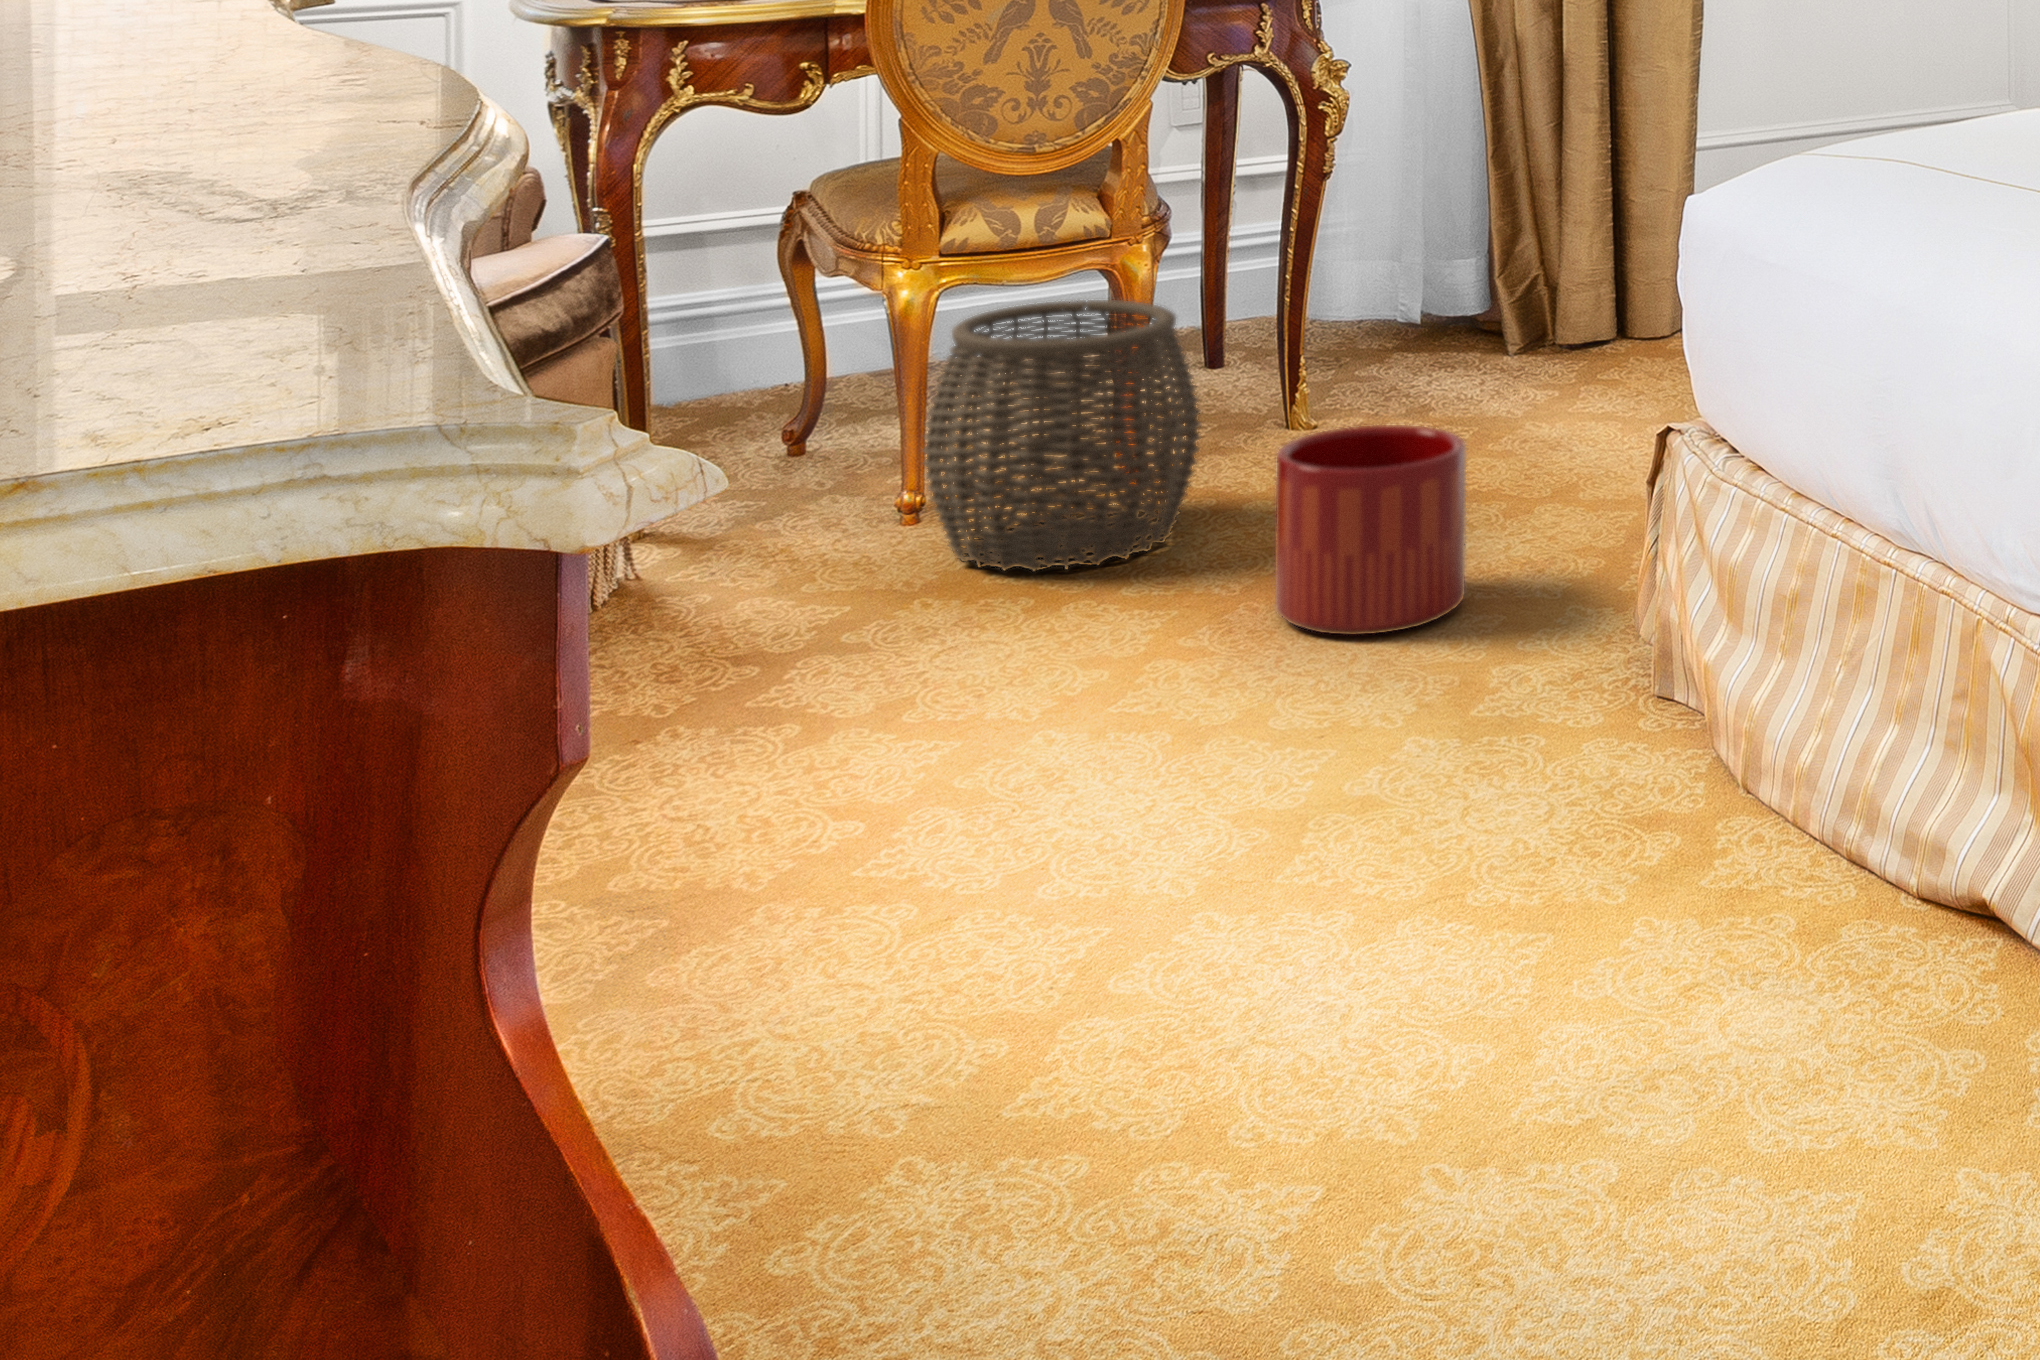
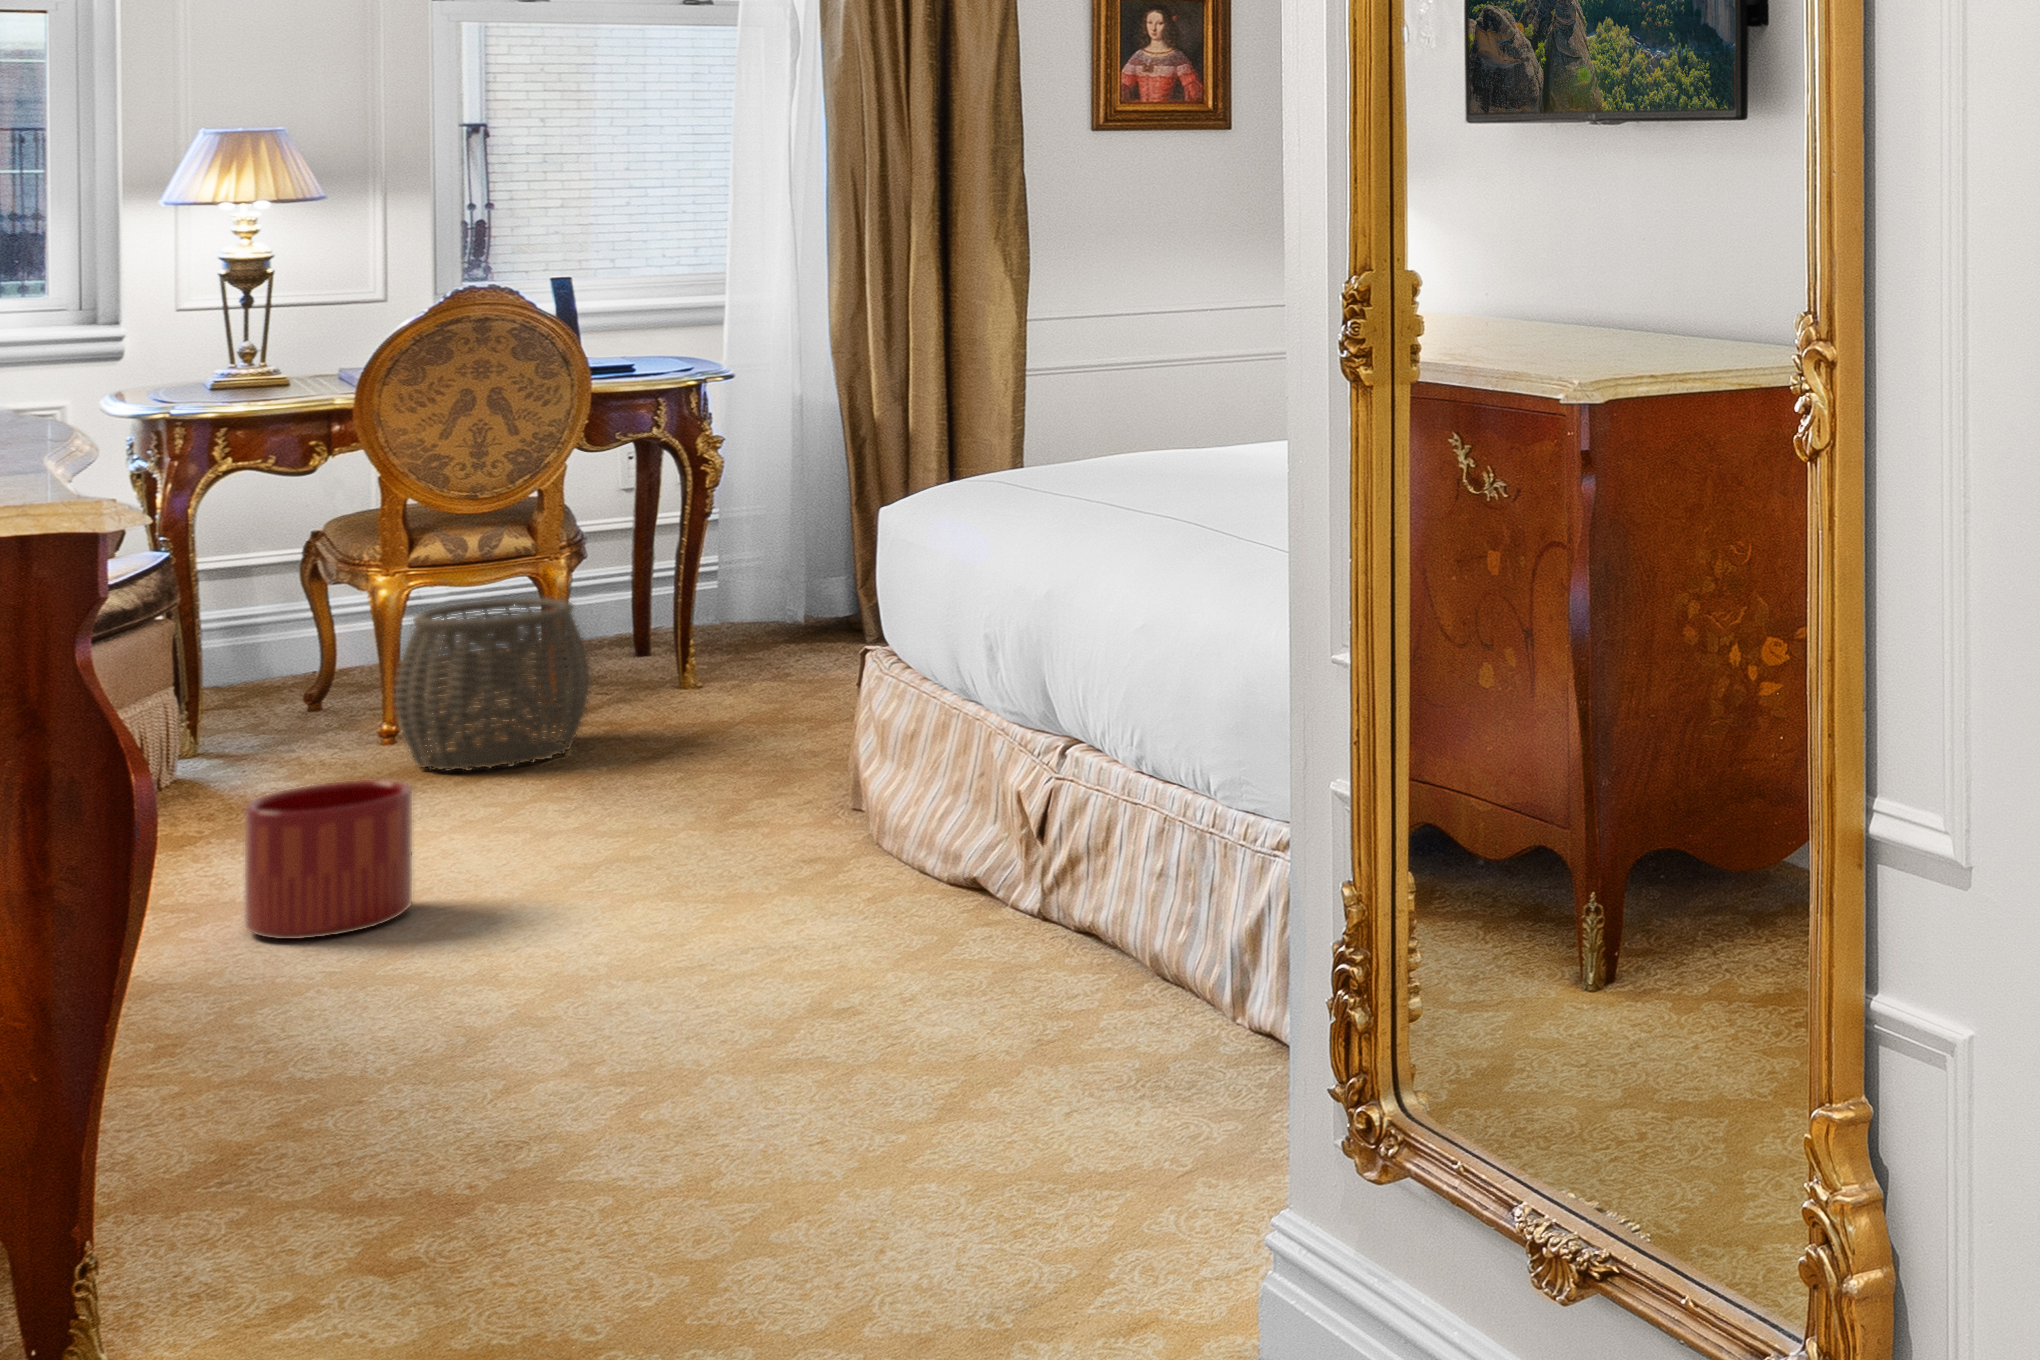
planter: present [1275,425,1466,635] -> present [245,780,412,939]

